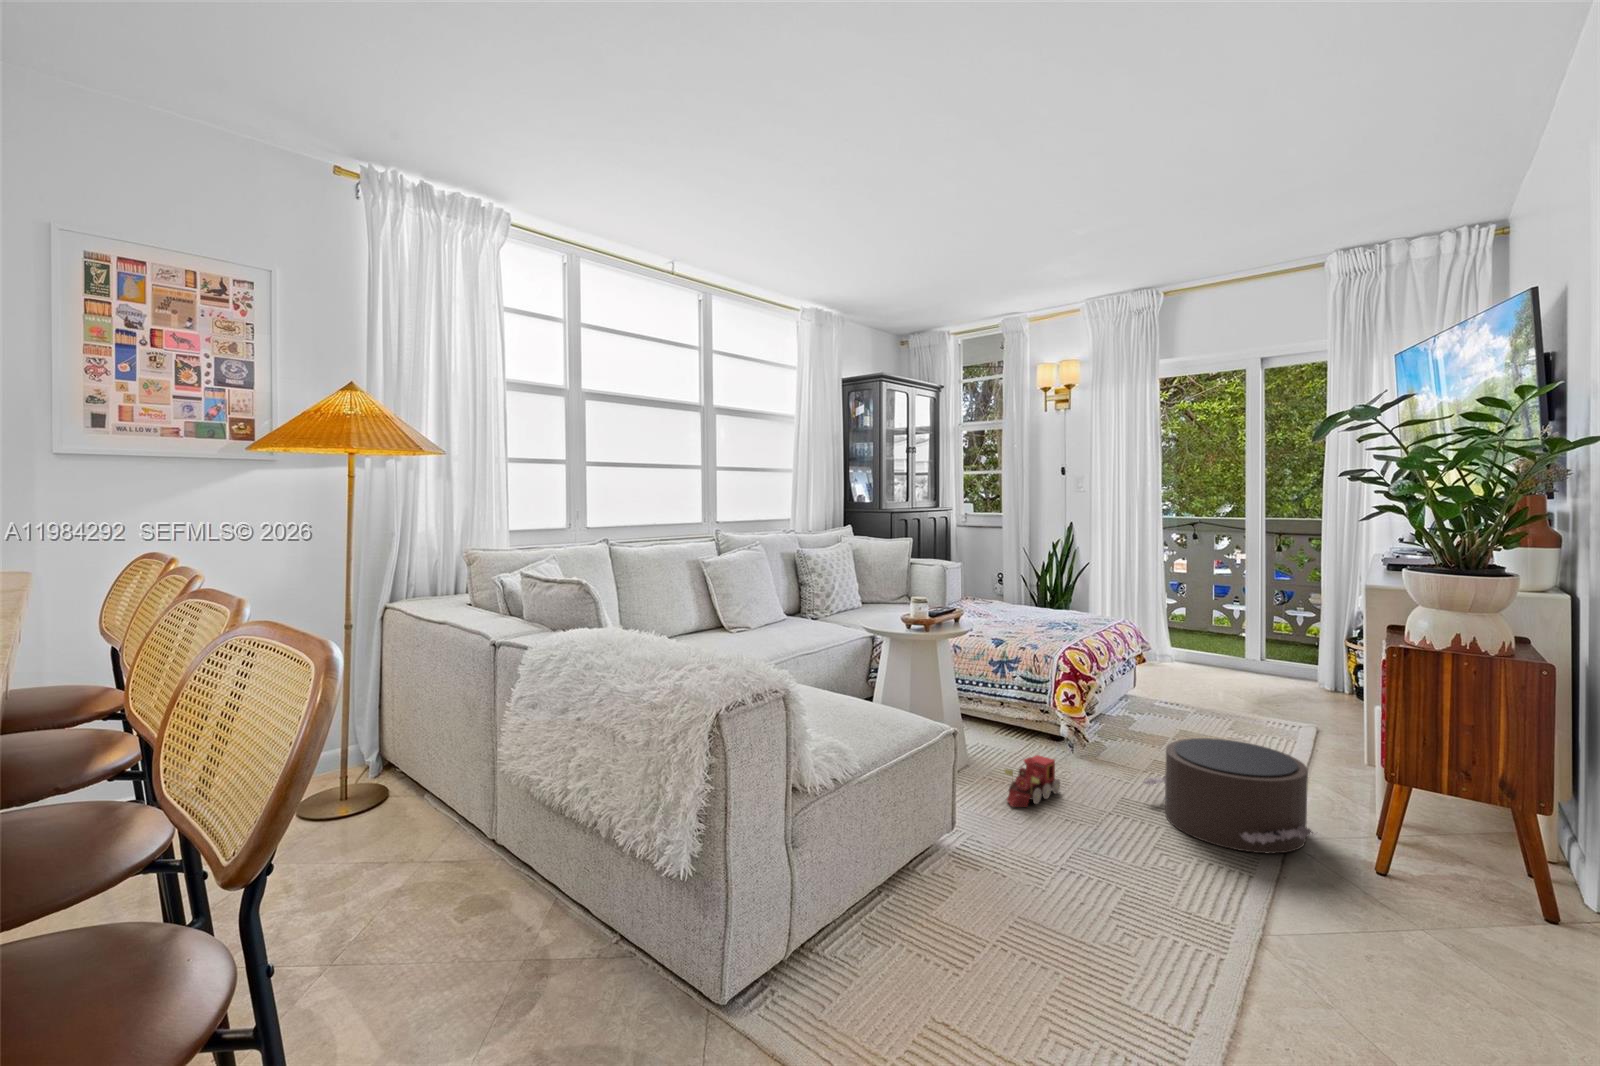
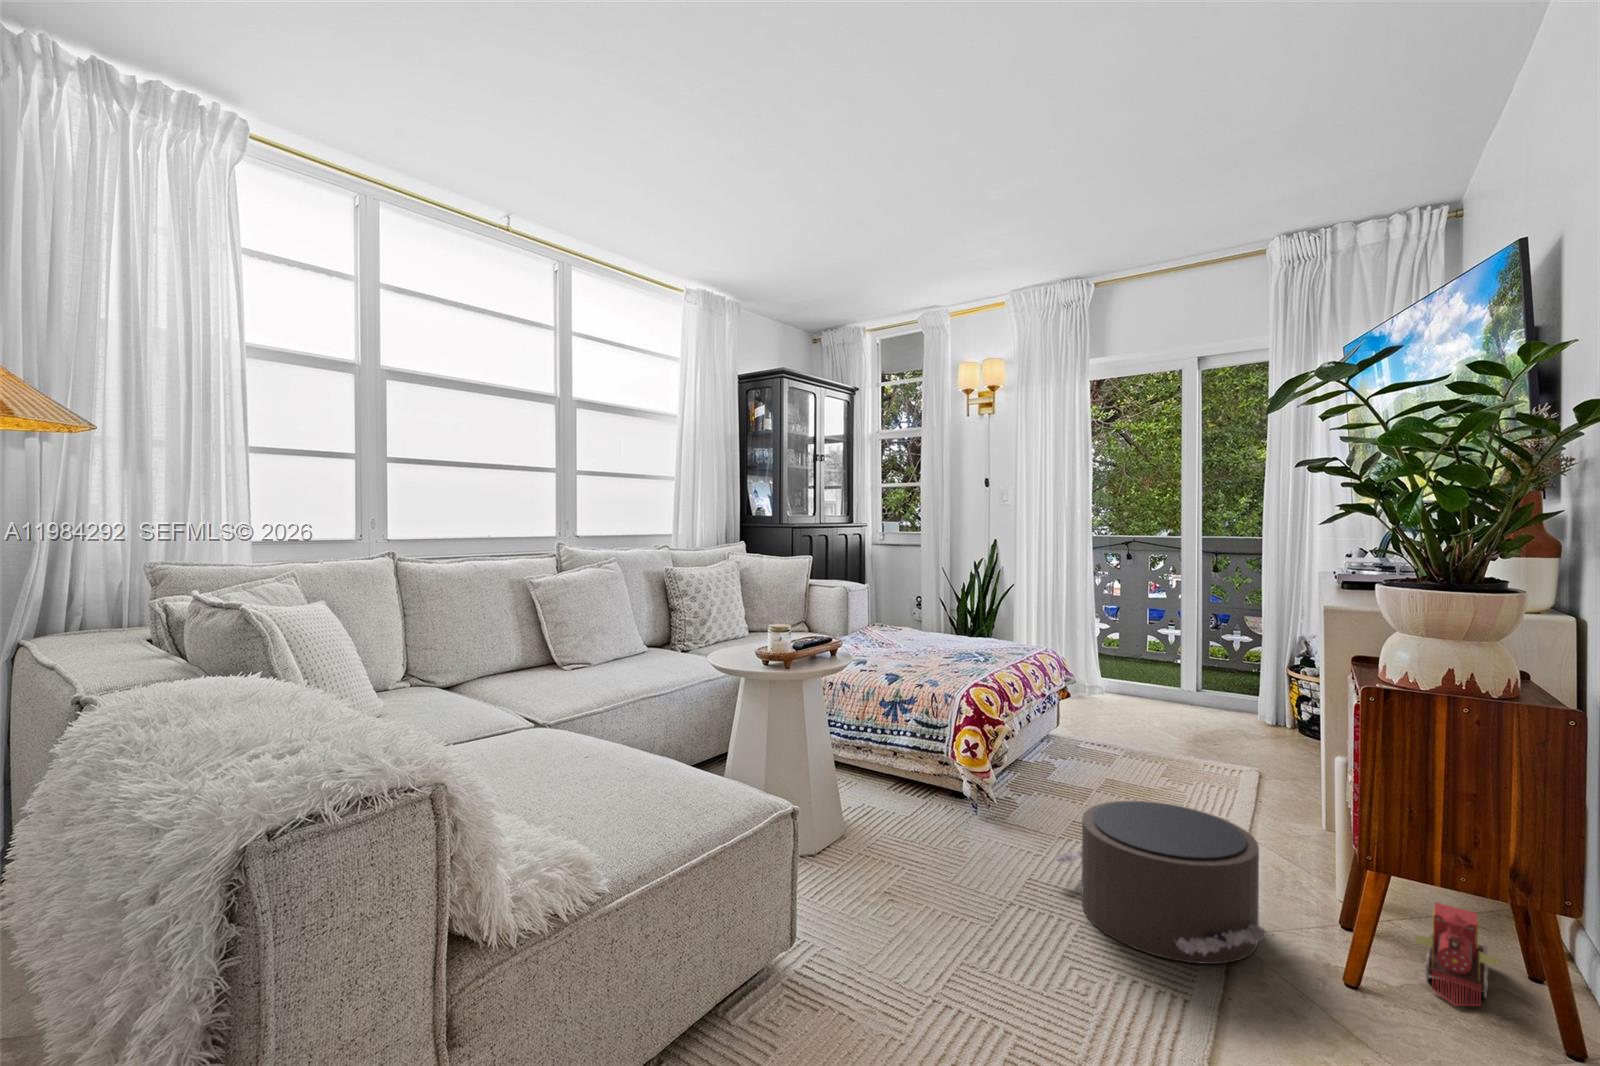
toy train: present [1005,755,1060,806] -> present [1415,903,1499,1006]

